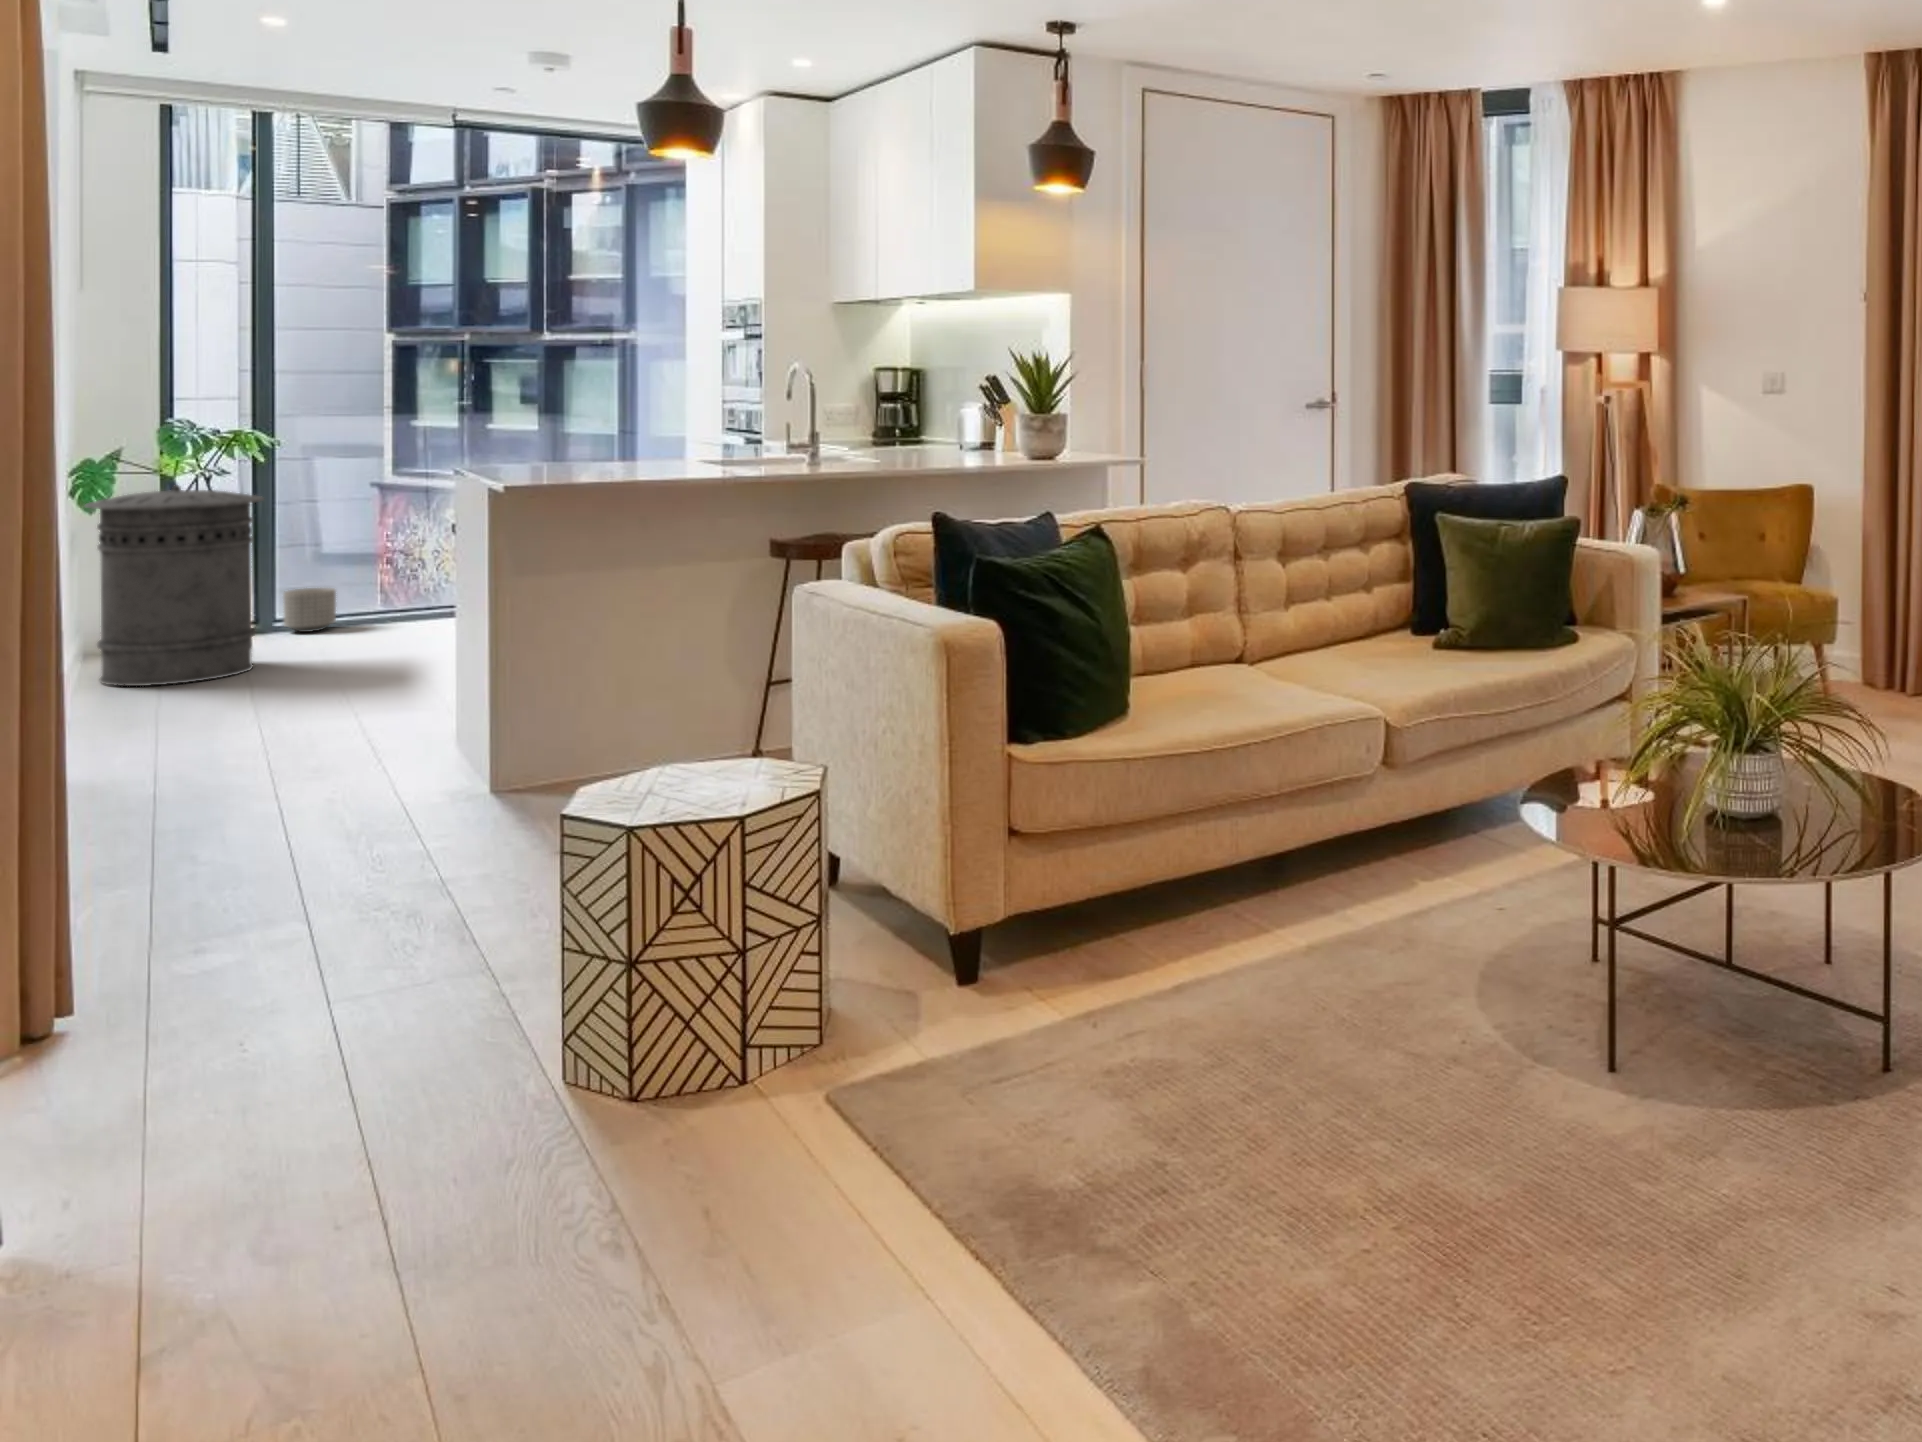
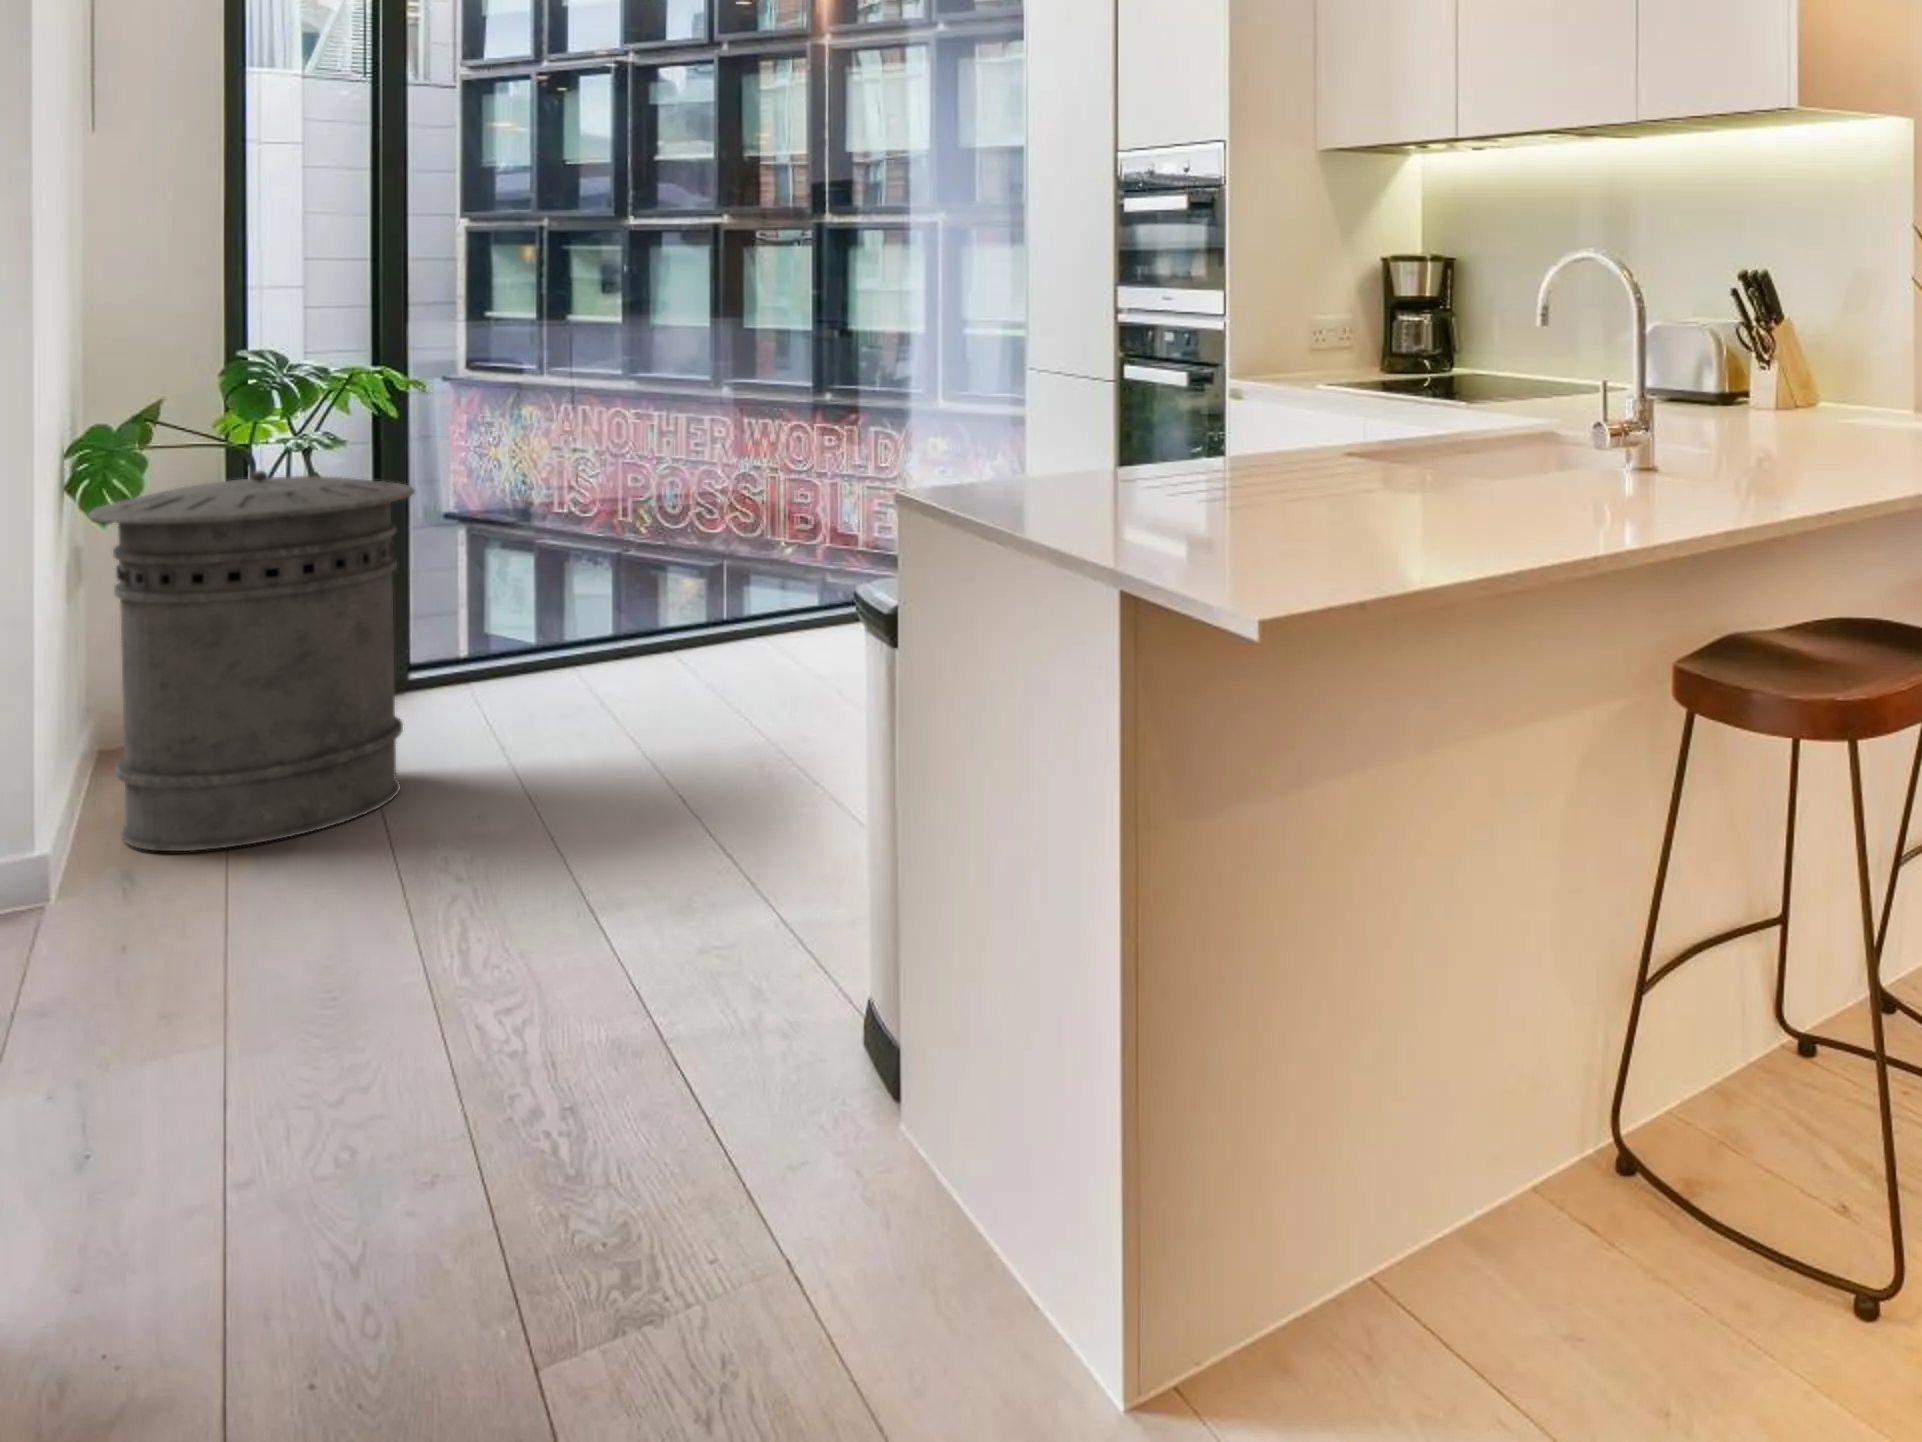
planter: present [283,588,336,632] -> none [429,617,513,693]

